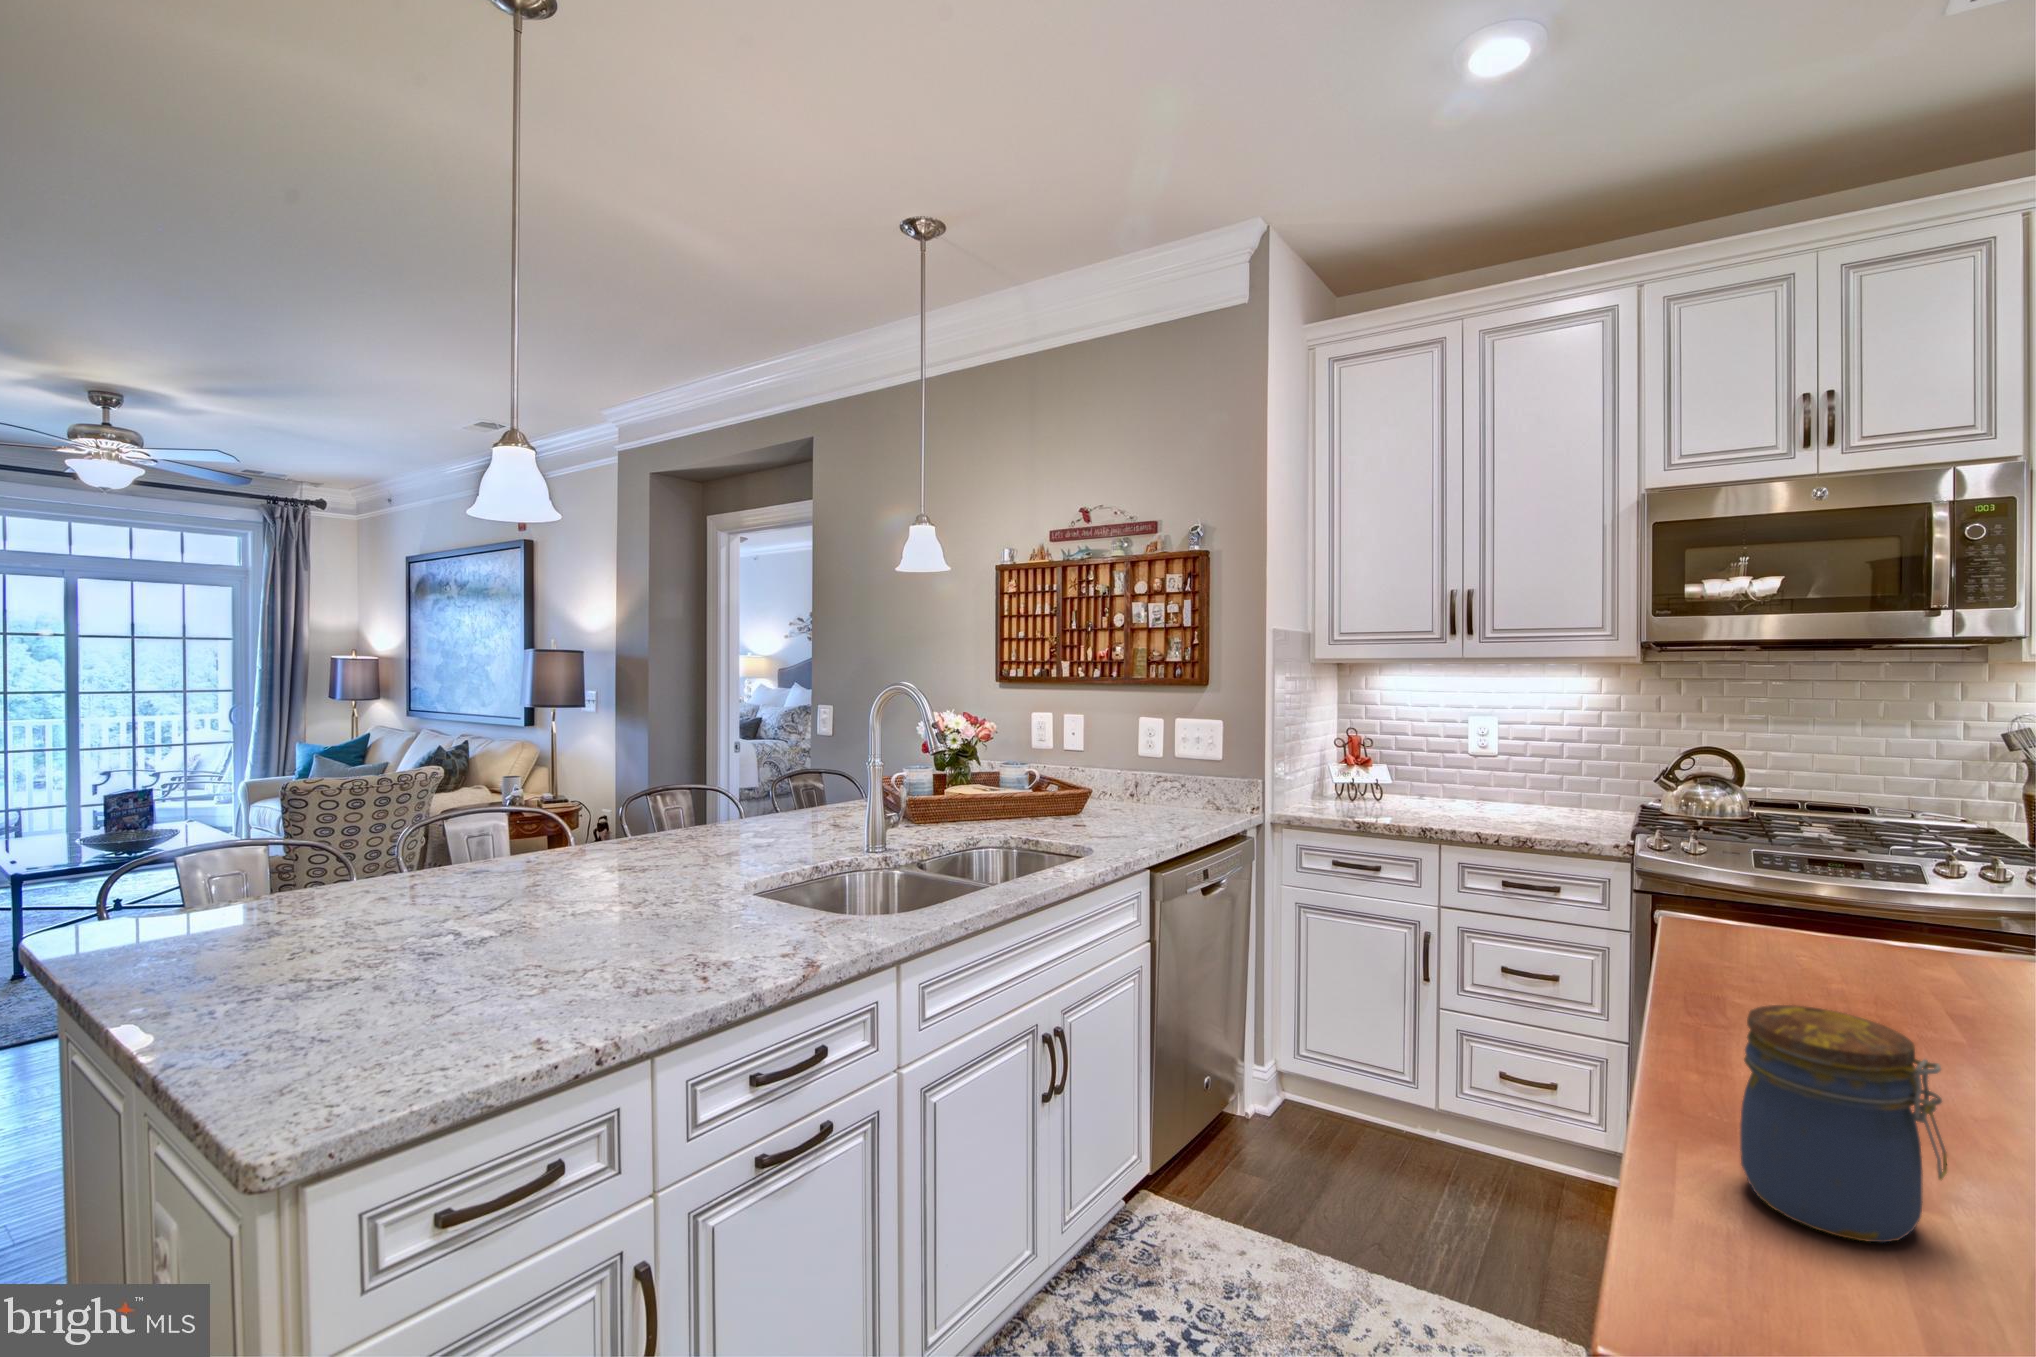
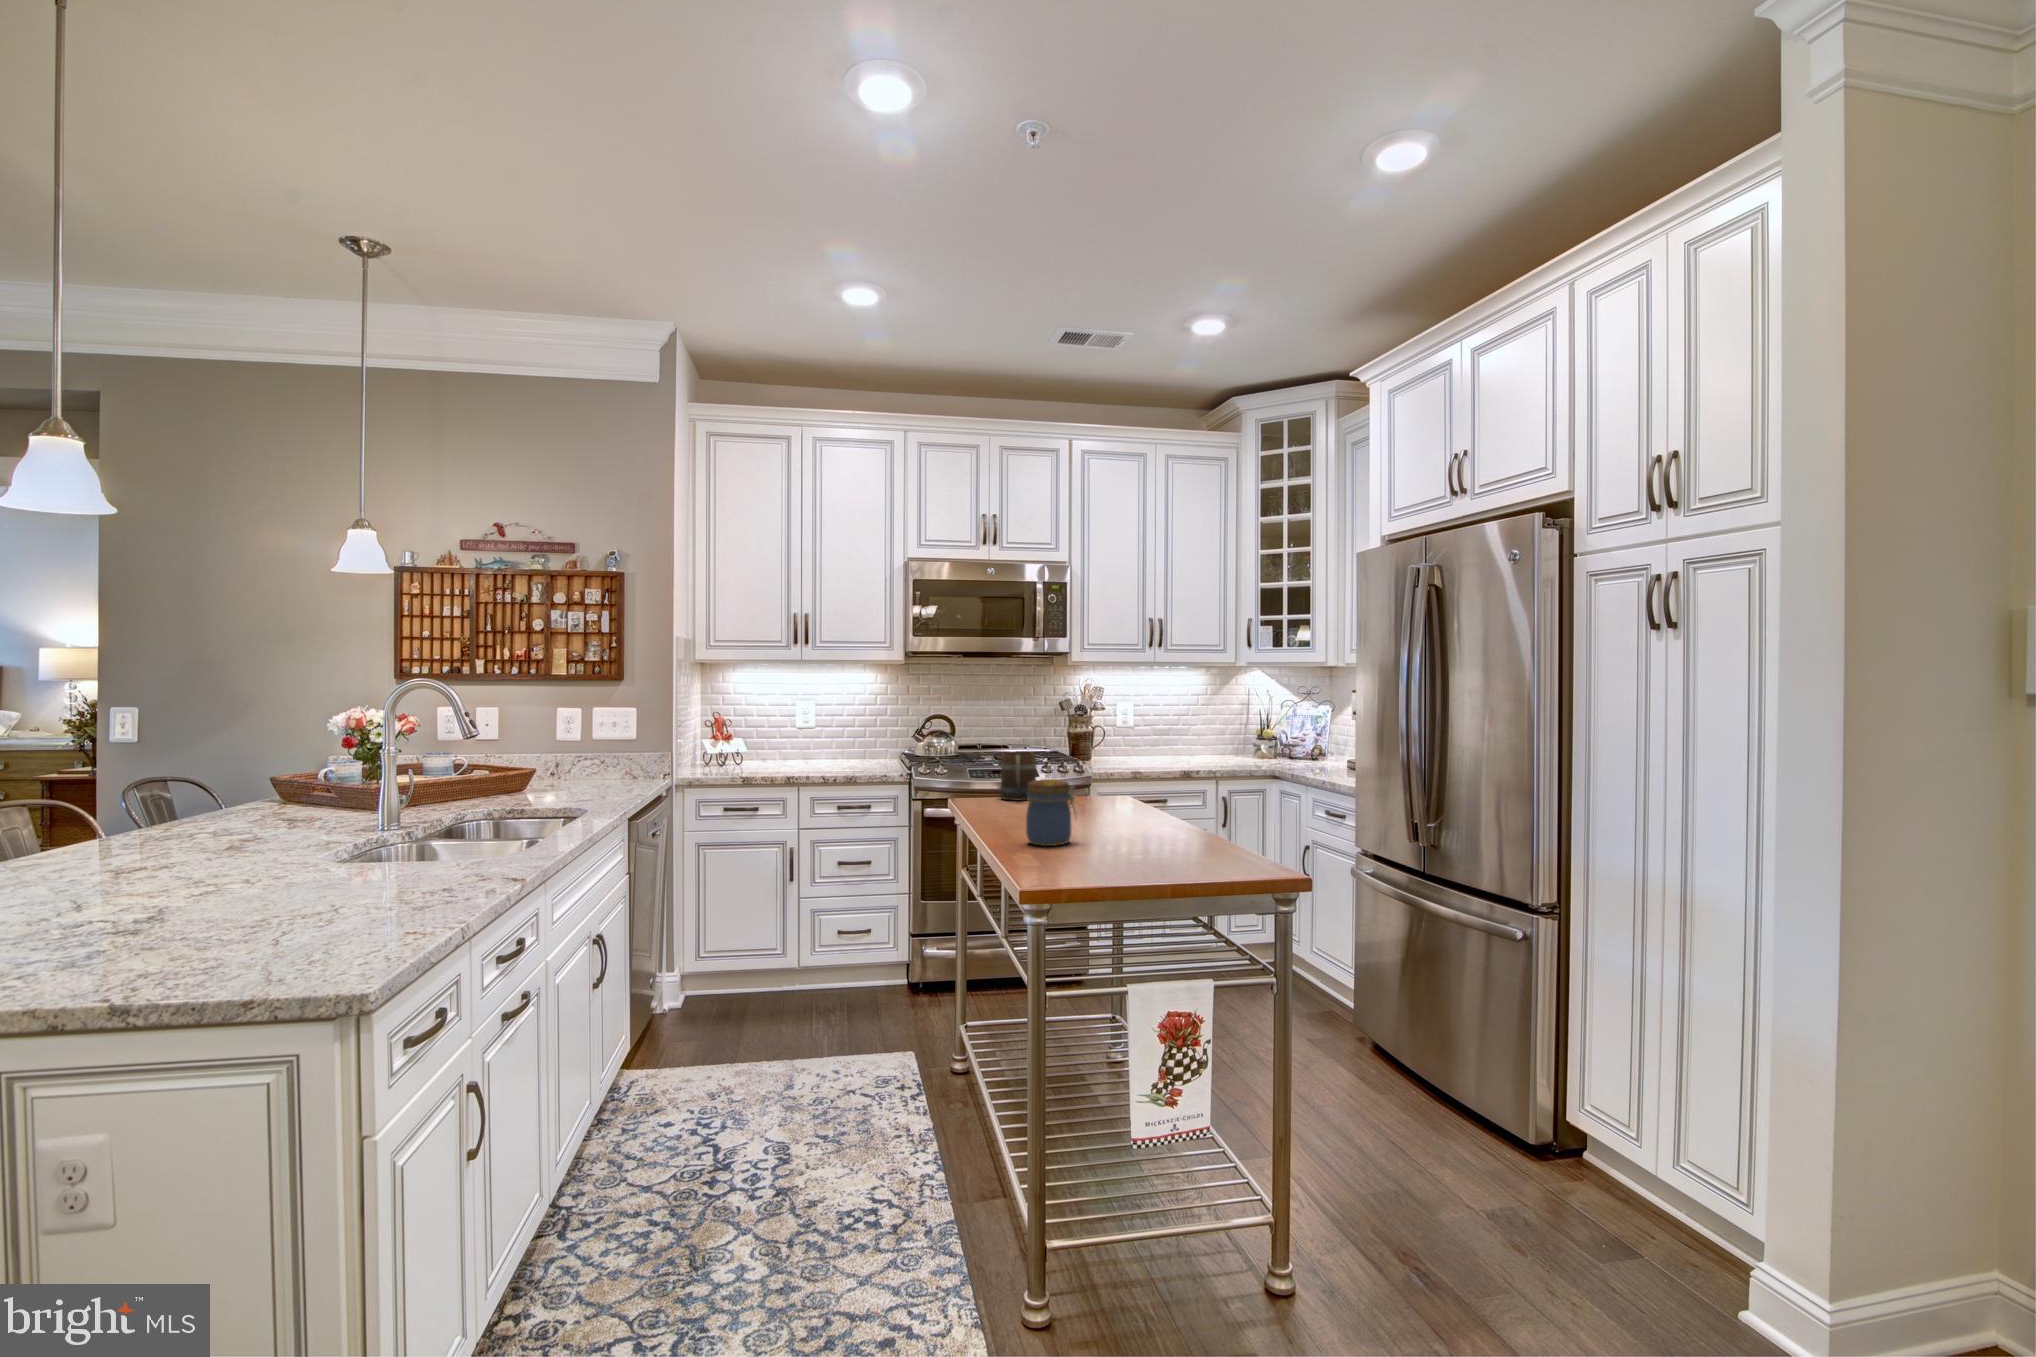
mug: none [1782,854,1890,972] -> present [1000,752,1037,801]

